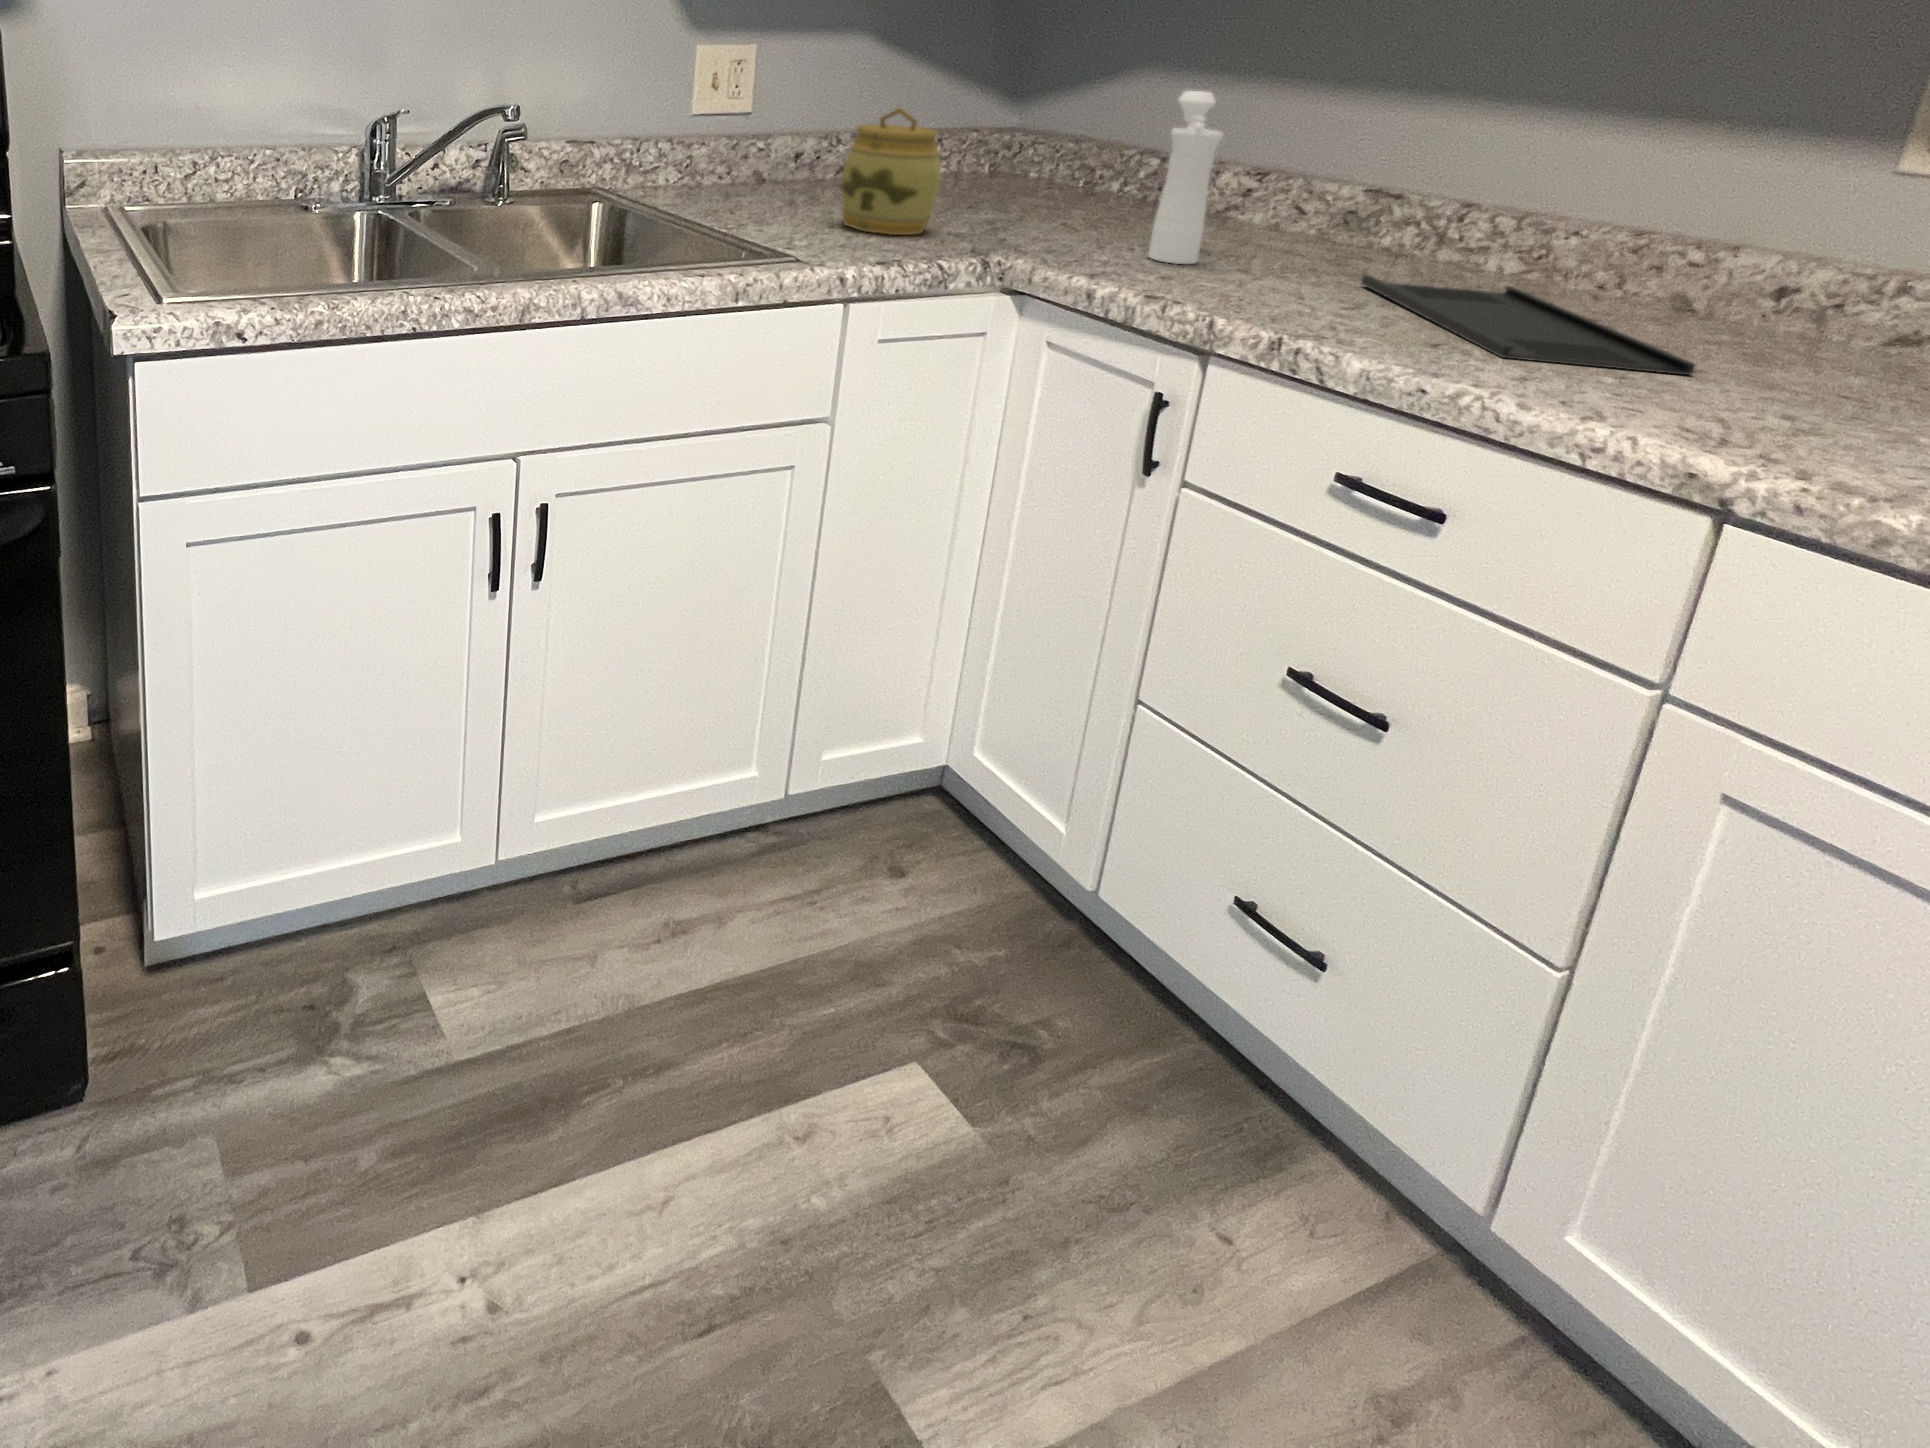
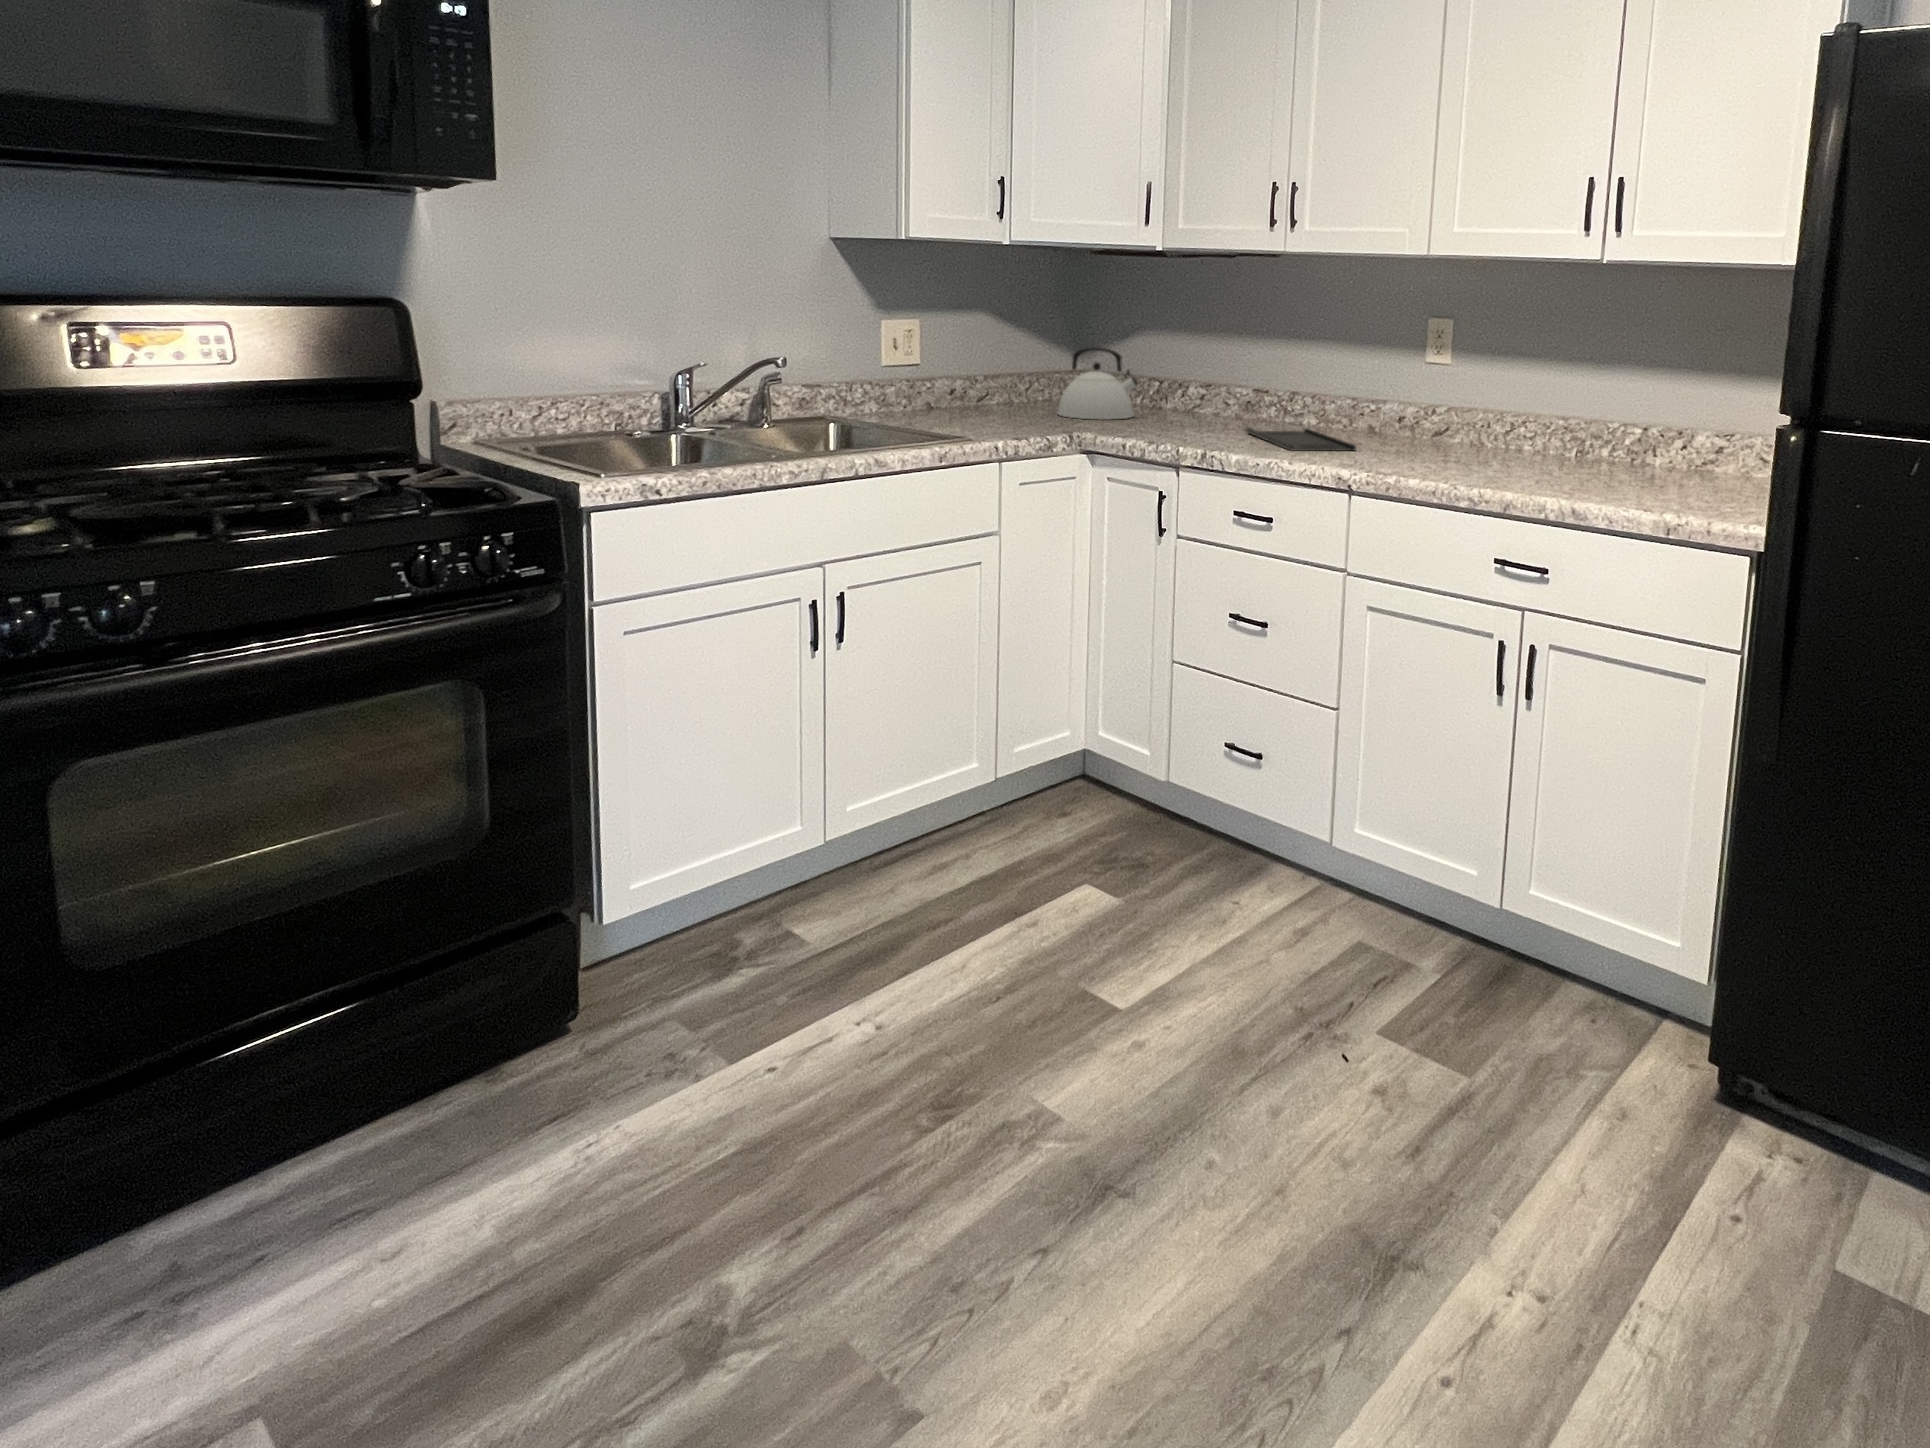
pepper mill: present [1148,91,1223,264] -> none [1152,339,1178,431]
kettle: none [965,98,1124,224] -> present [1058,347,1138,420]
jar: present [841,108,941,235] -> none [987,353,1043,428]

